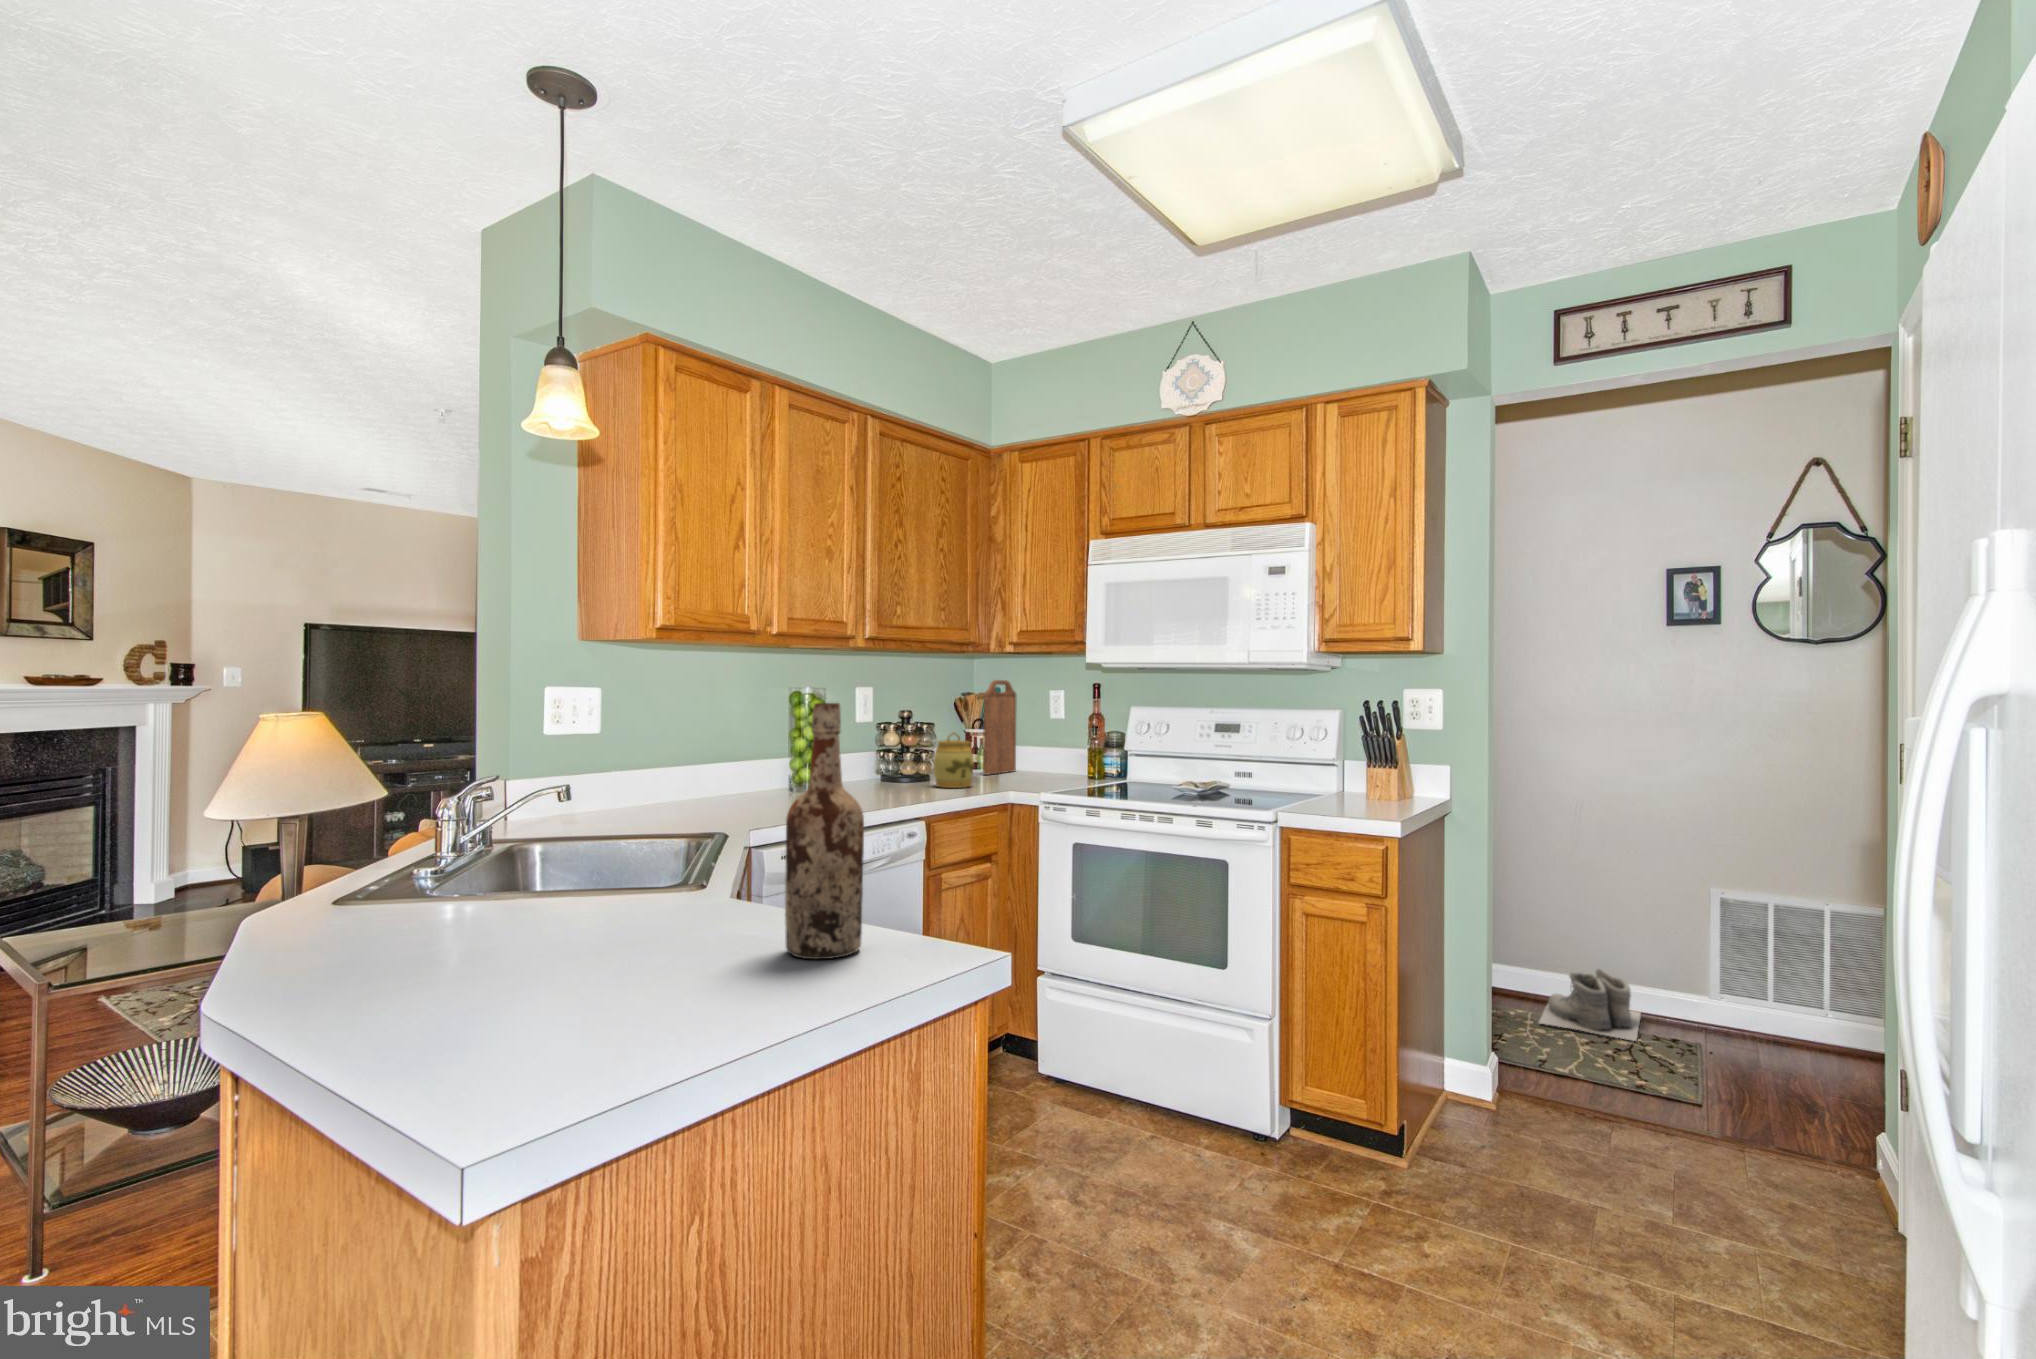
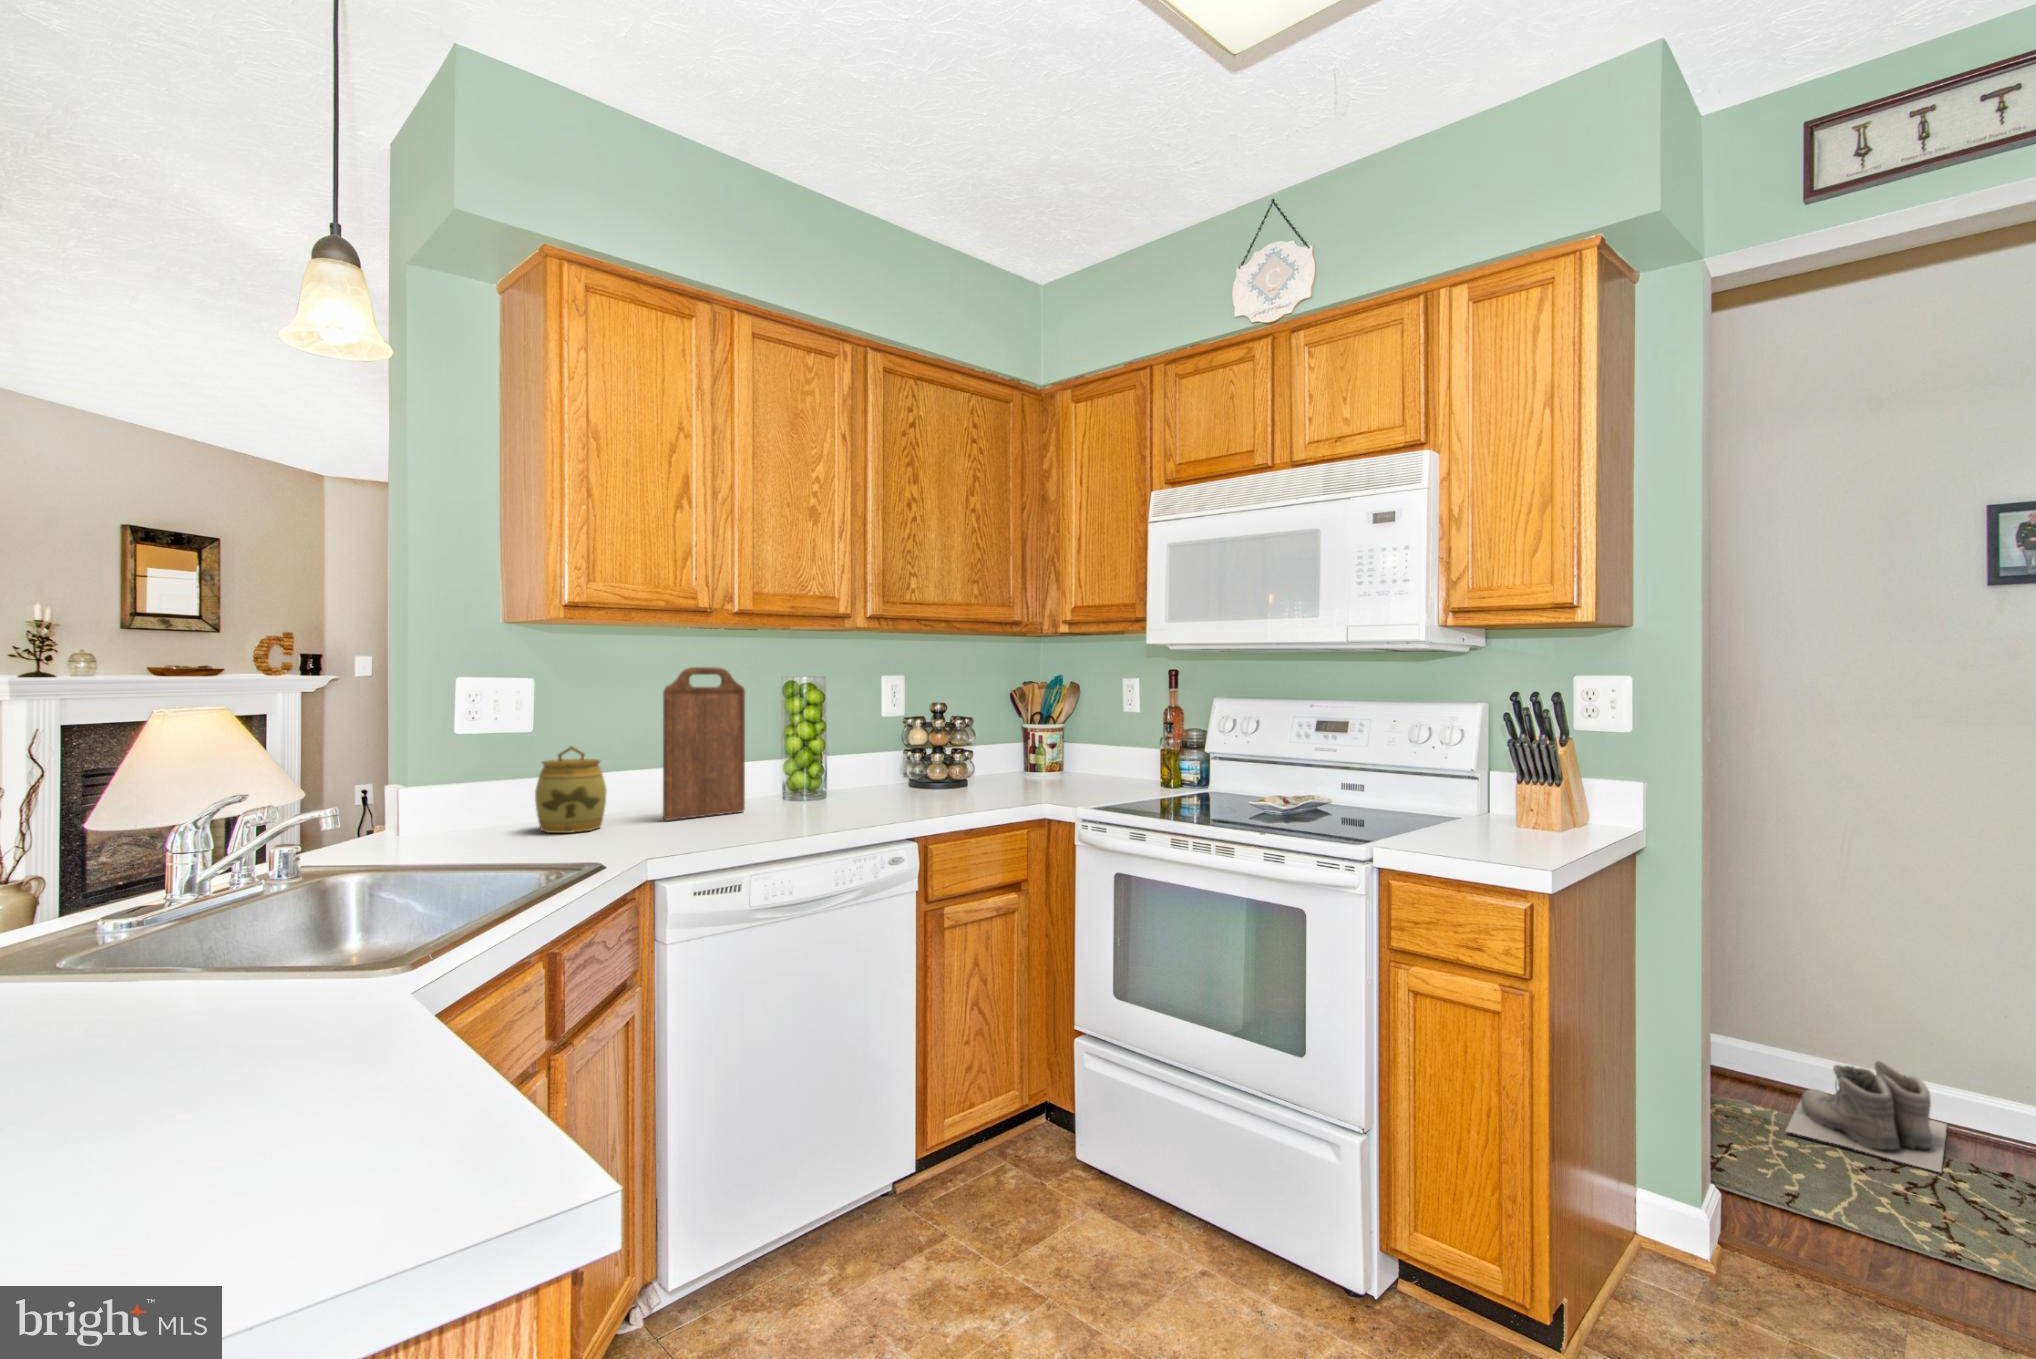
cutting board: present [983,680,1017,775] -> present [663,667,745,820]
wine bottle: present [785,703,864,959] -> none [197,701,372,1180]
jar: present [933,732,974,788] -> present [535,746,607,833]

